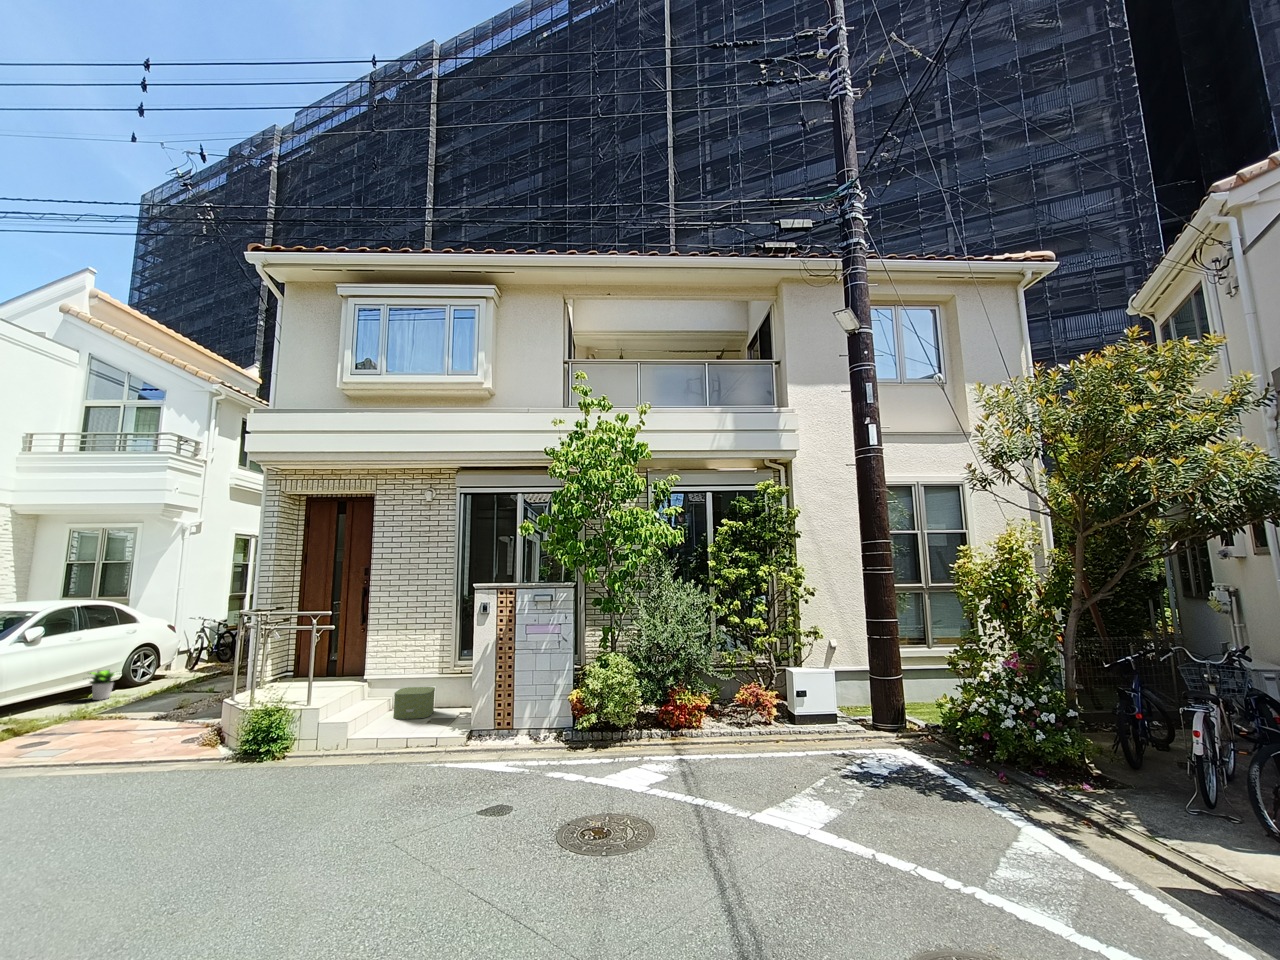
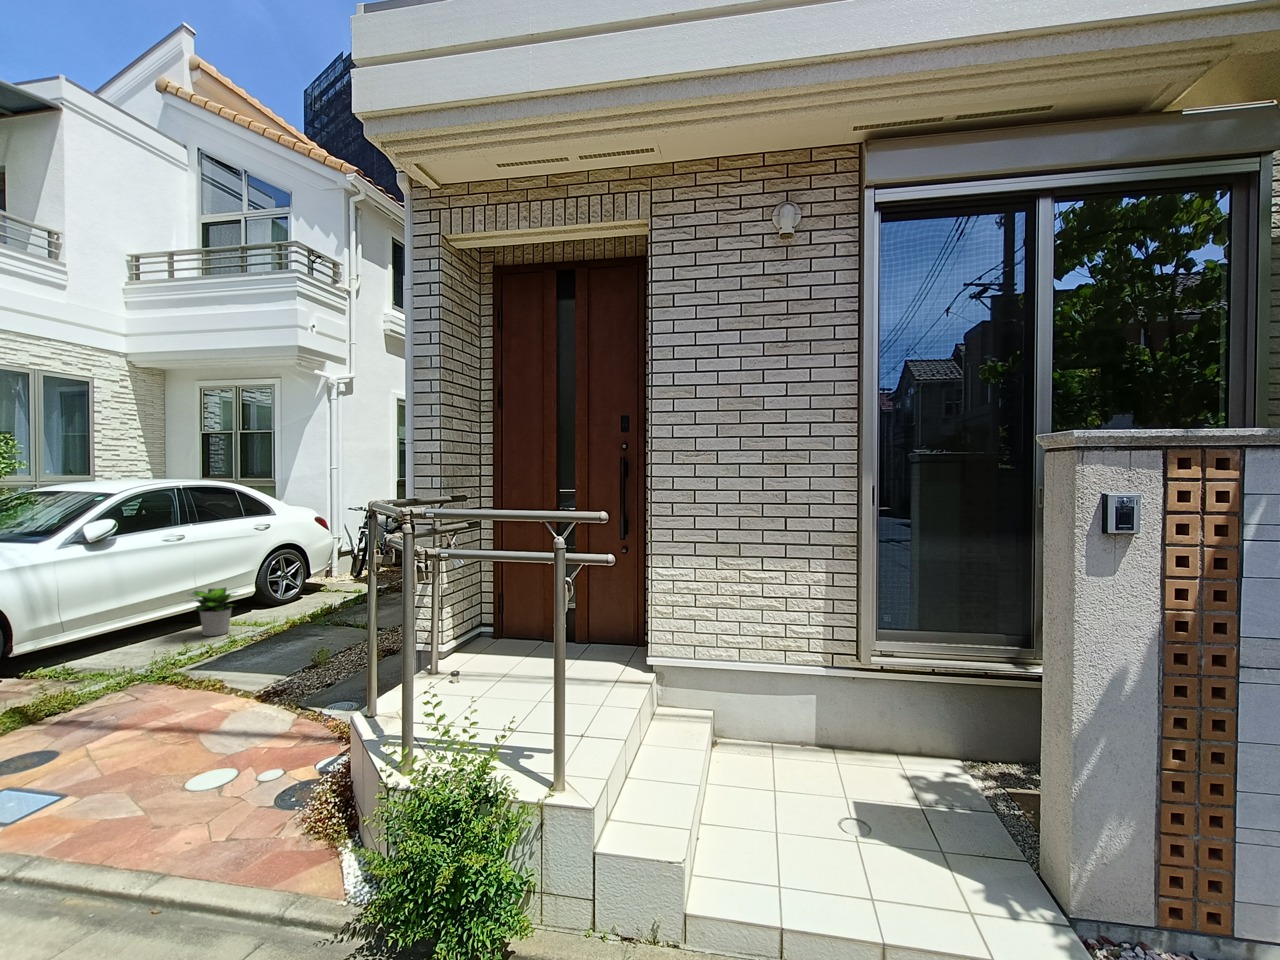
storage box: present [393,687,435,719] -> none [741,694,838,796]

